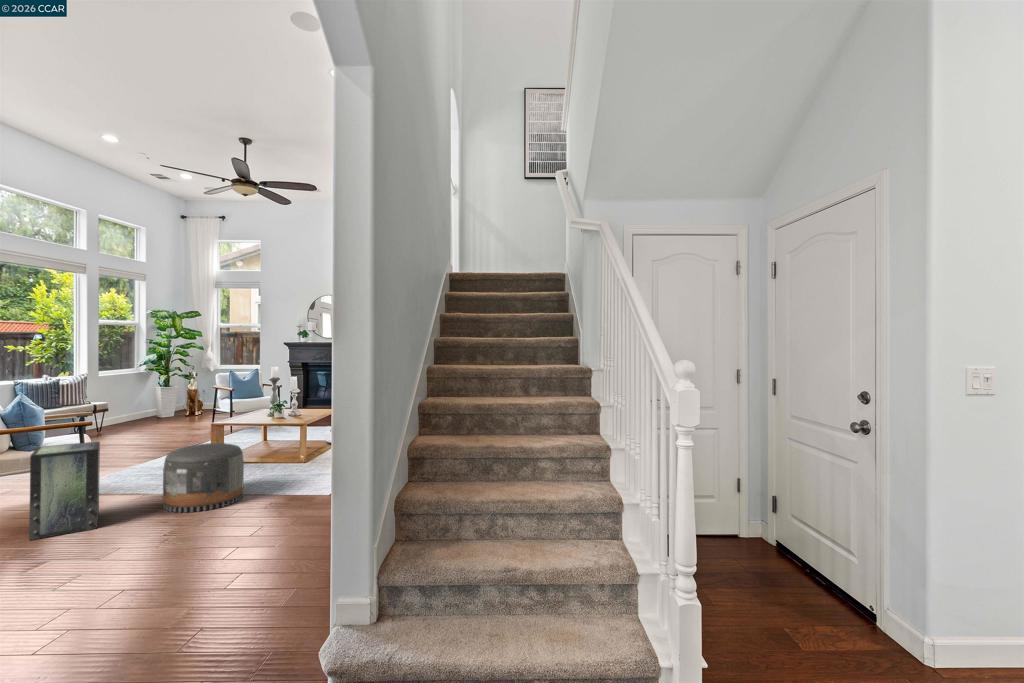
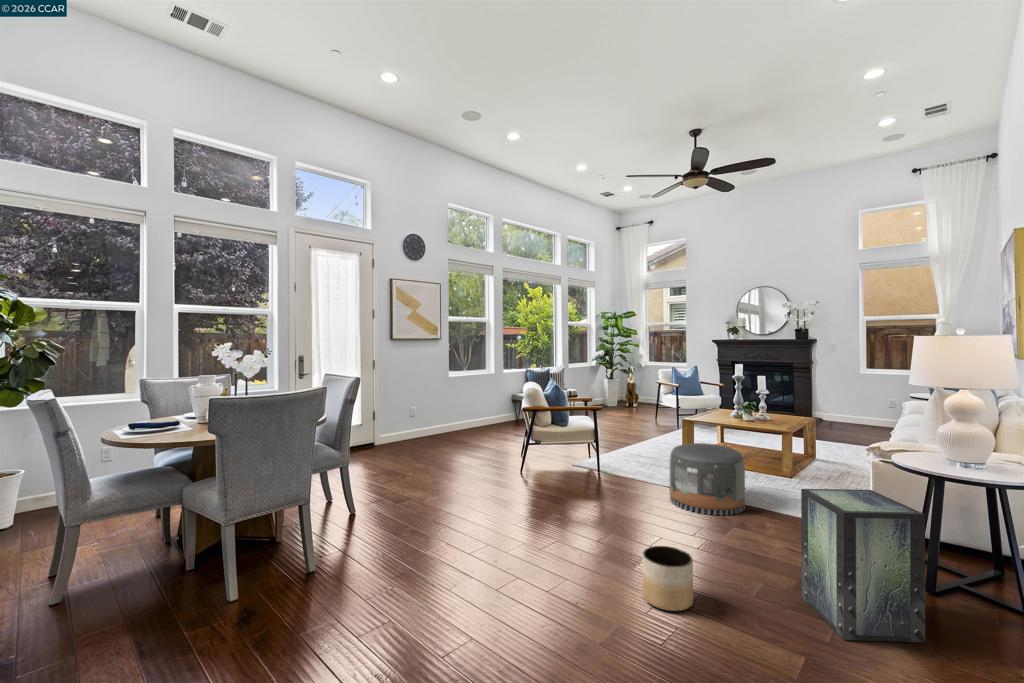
storage box: present [29,441,100,540] -> present [801,489,925,643]
planter: none [48,550,113,616] -> present [642,546,693,611]

